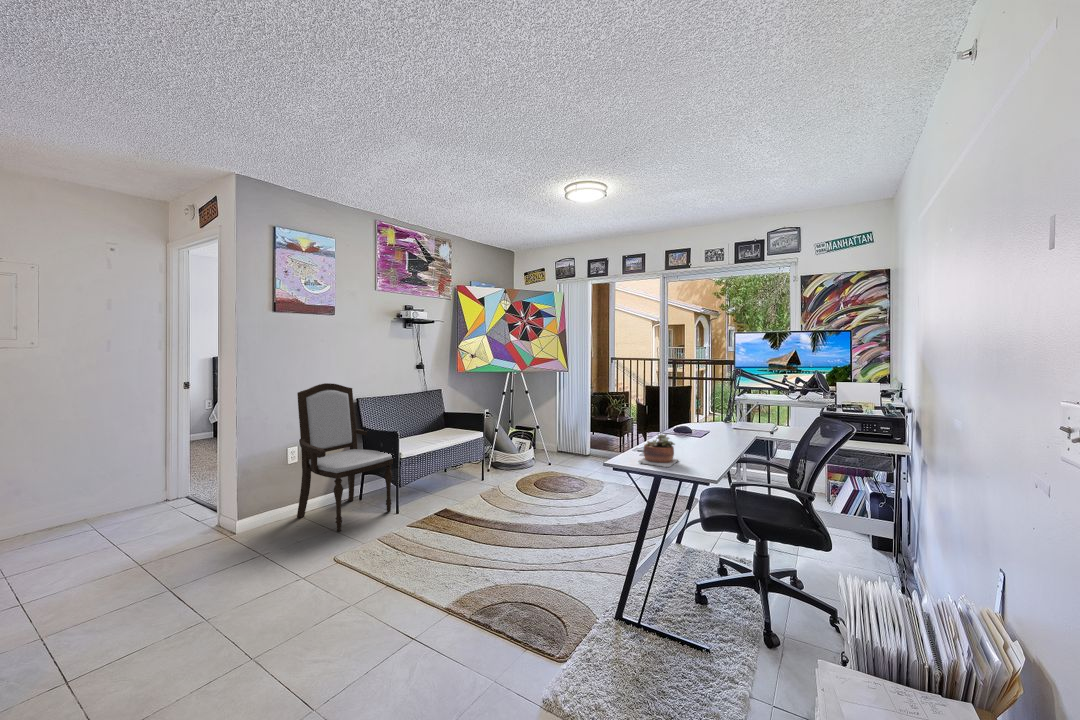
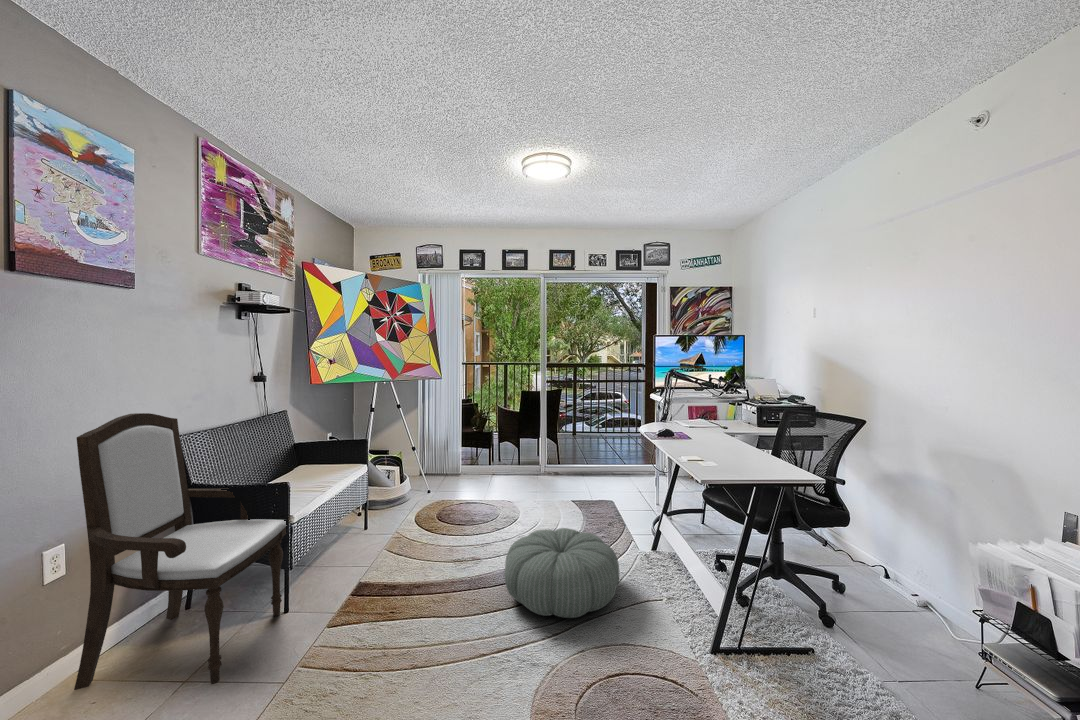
succulent plant: present [638,434,678,467] -> none [727,437,772,472]
pouf: none [502,497,595,563] -> present [504,528,620,618]

